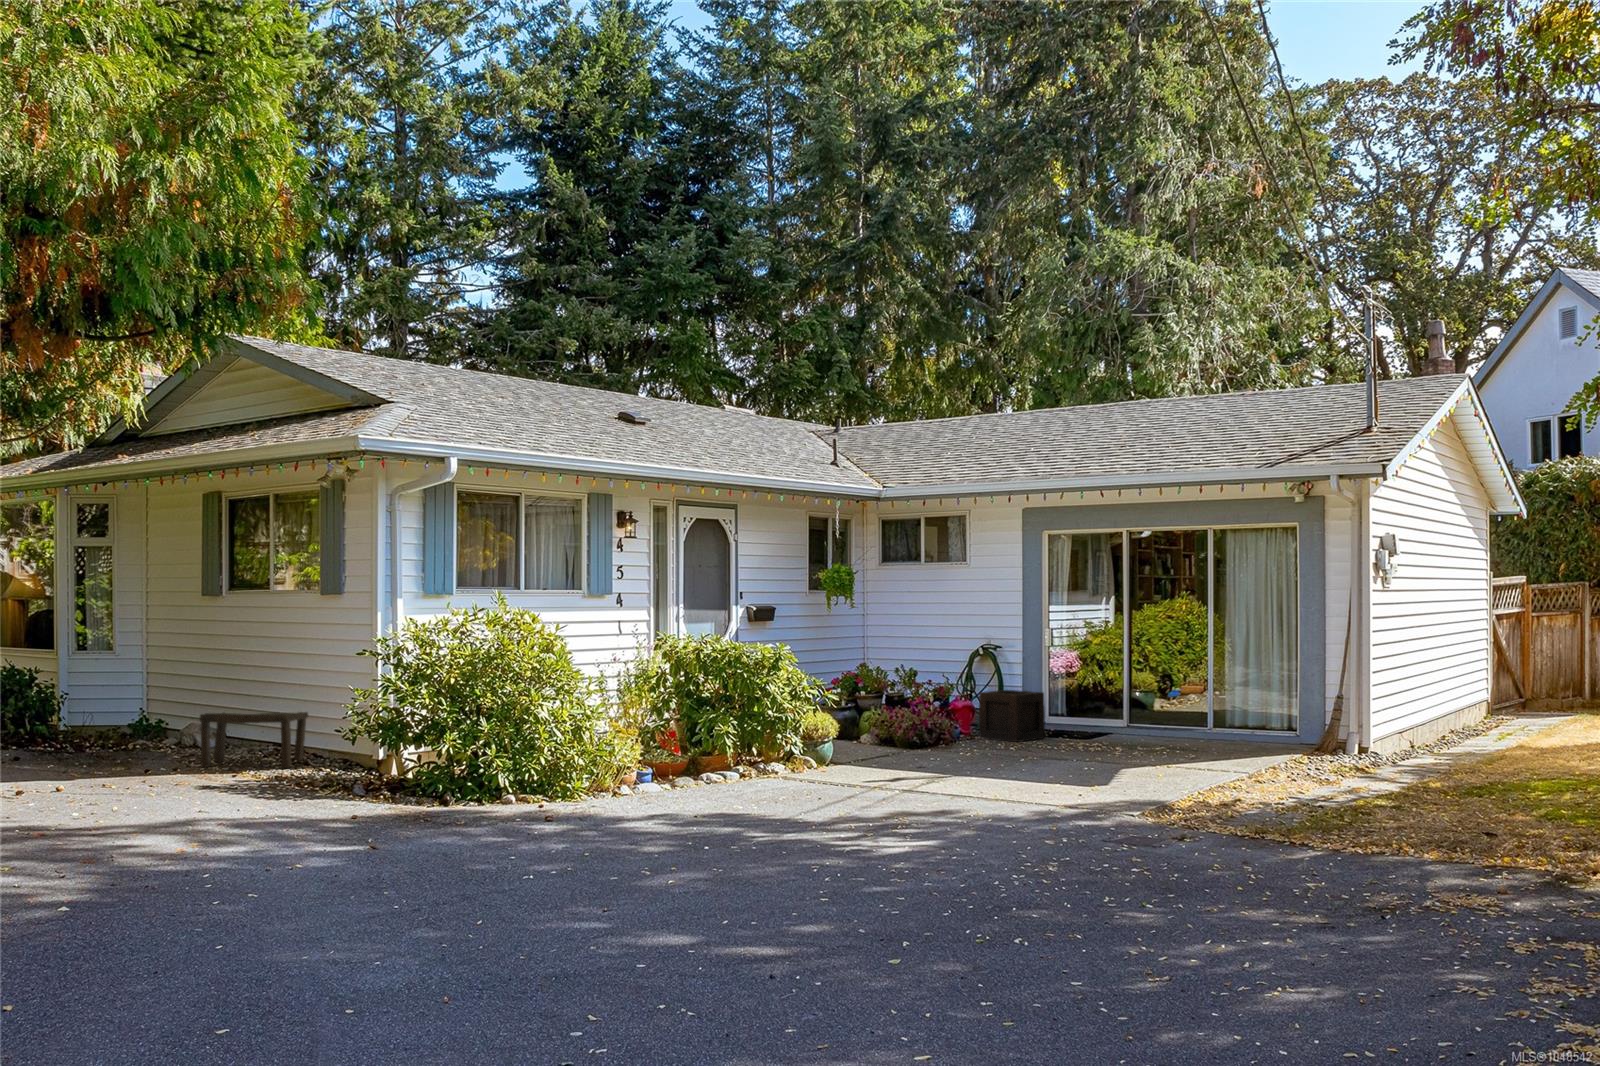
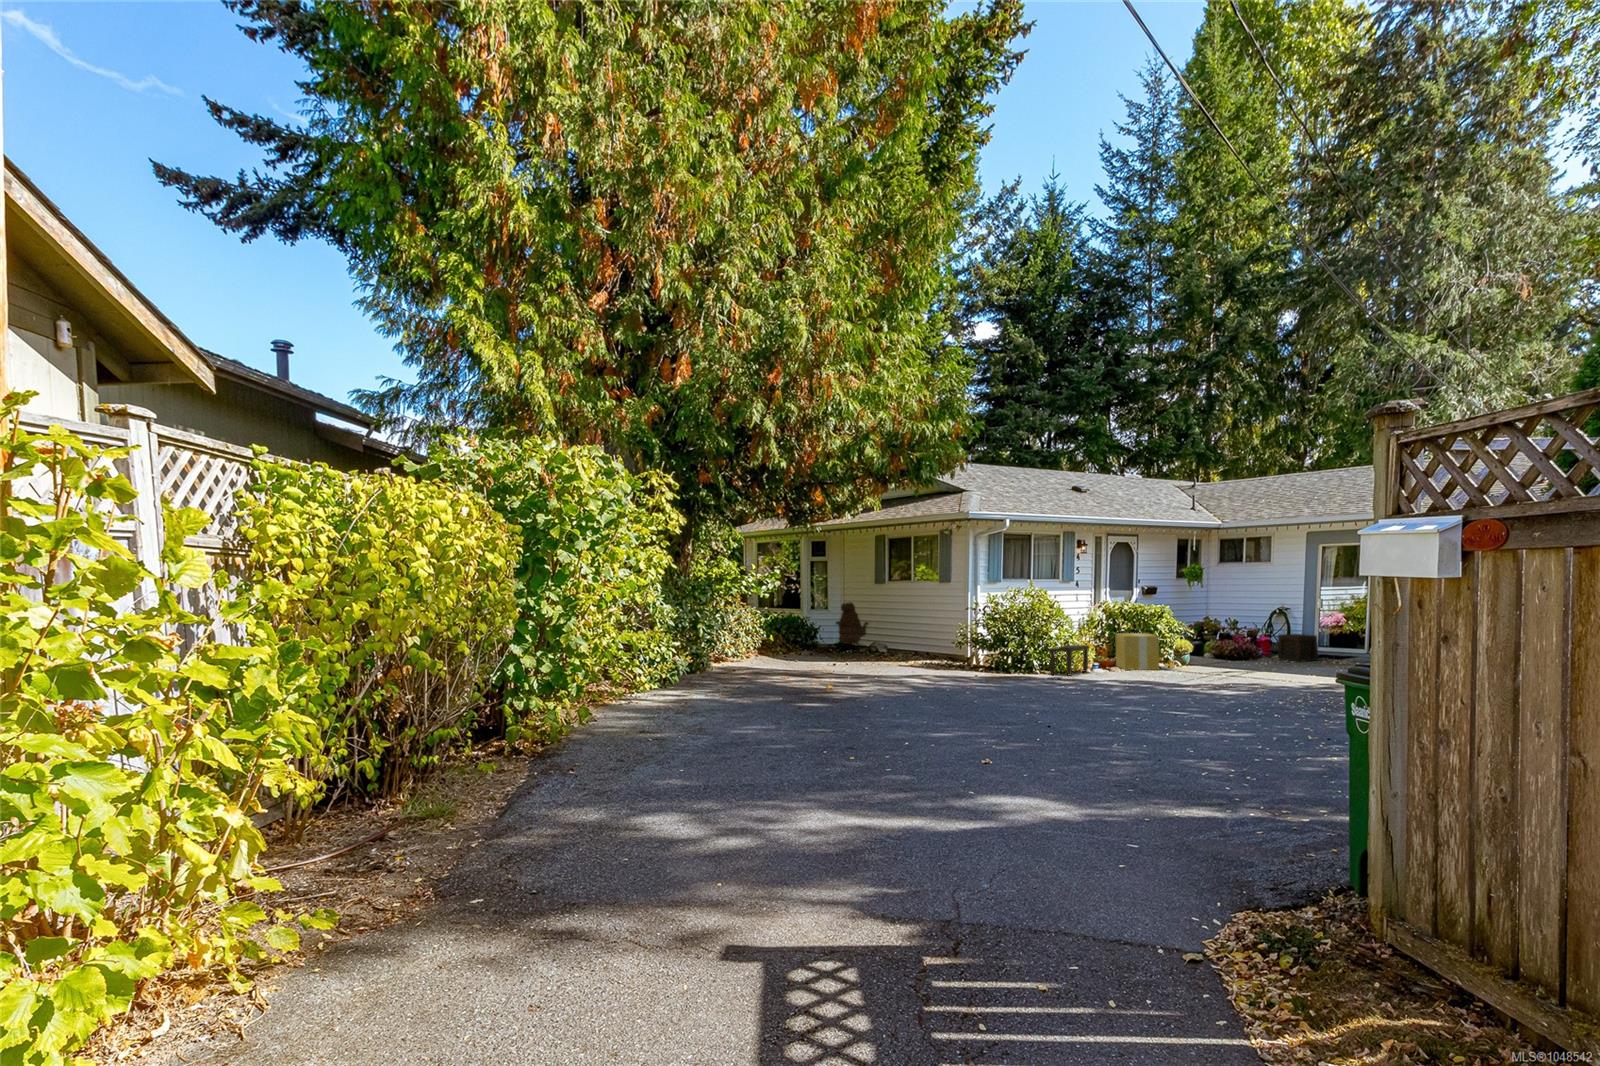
lounge chair: none [84,644,179,754] -> present [836,602,869,648]
cardboard box: none [688,701,775,784] -> present [1116,633,1159,670]
bench: present [199,712,308,768] -> present [1049,645,1089,675]

